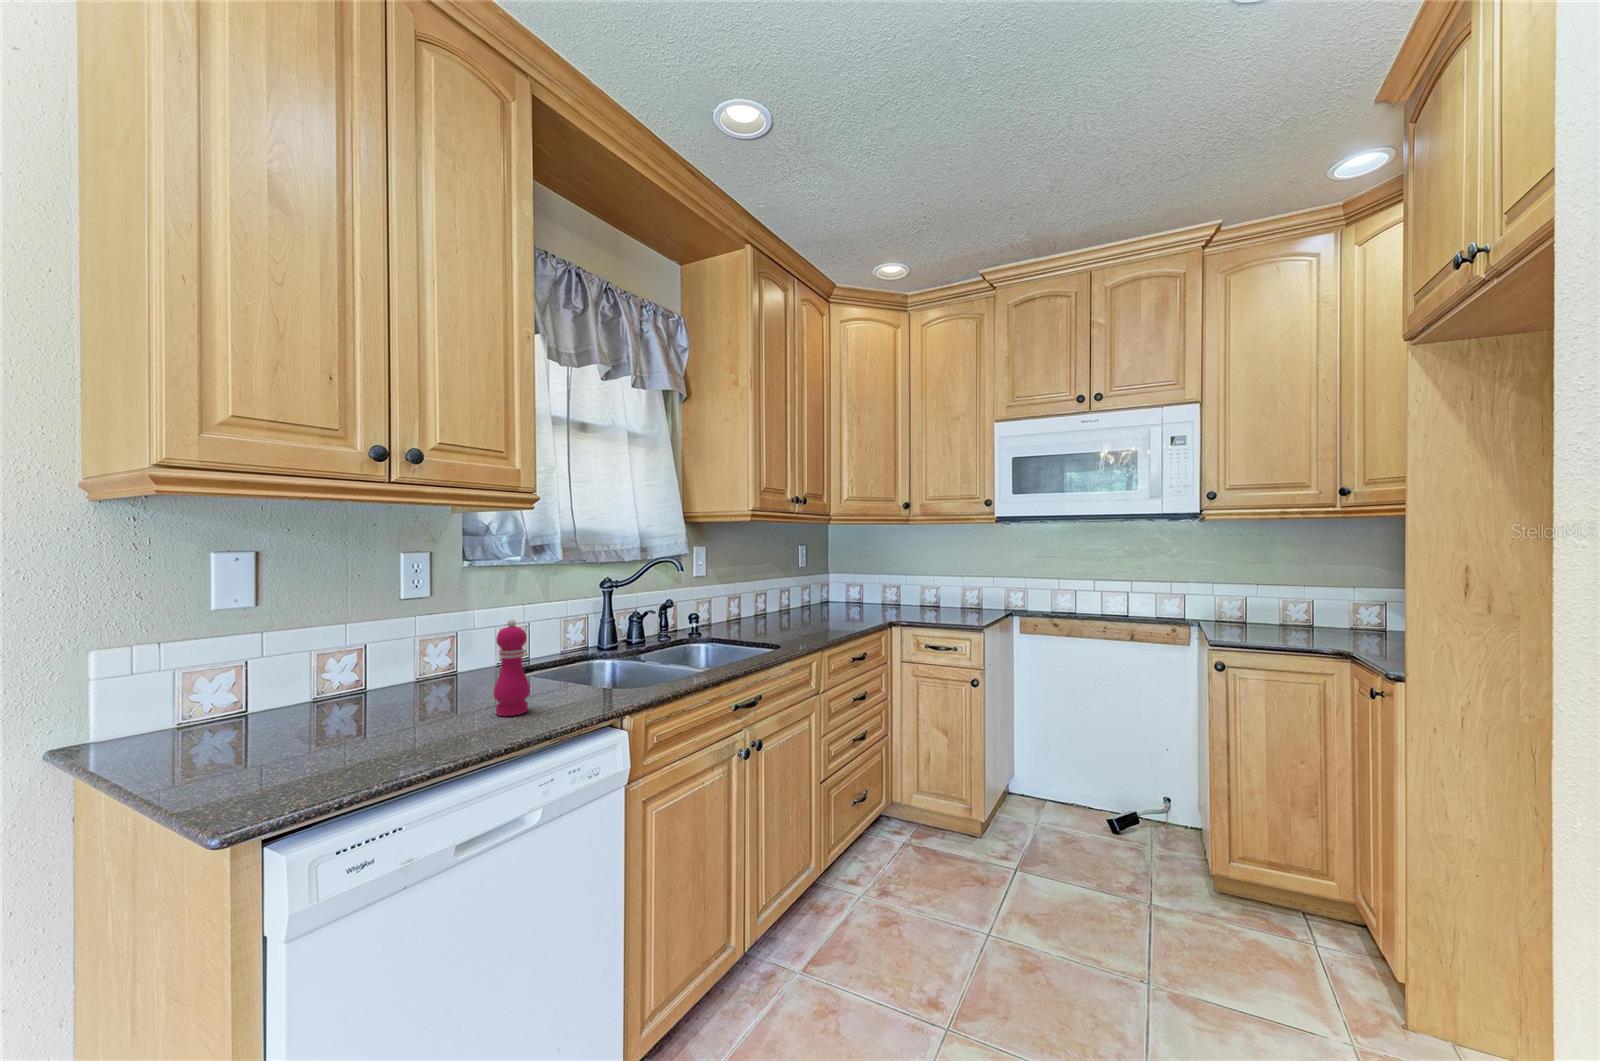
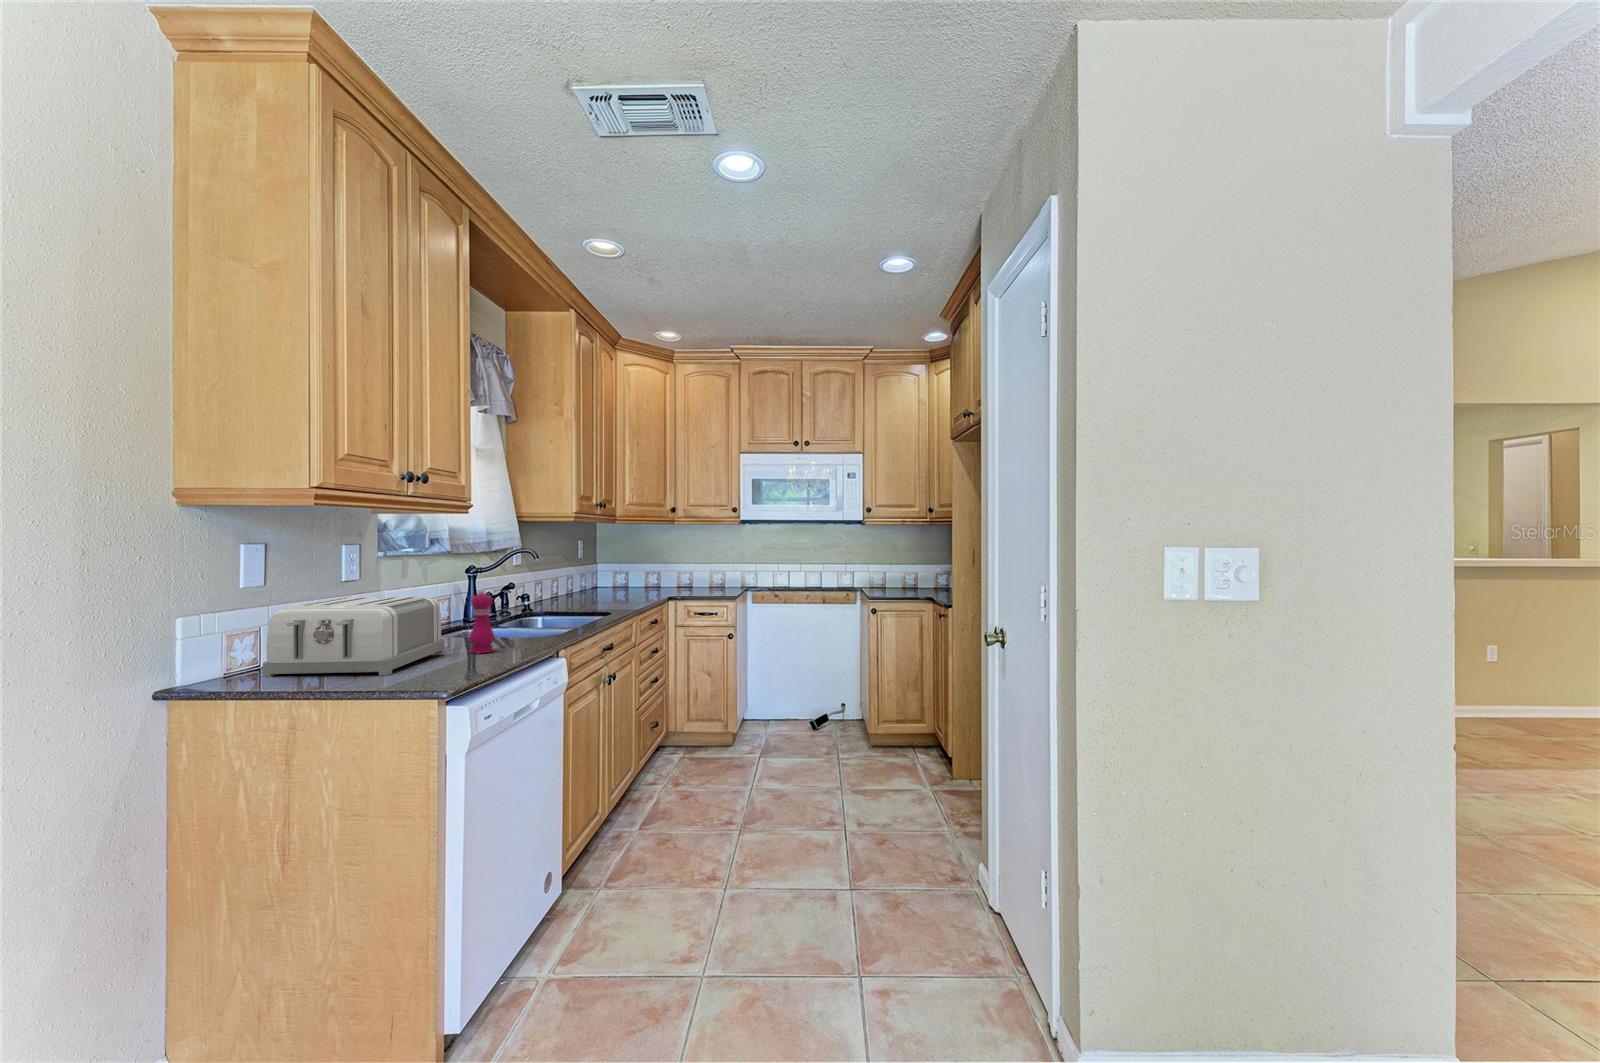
toaster: none [200,622,463,757] -> present [263,596,444,677]

